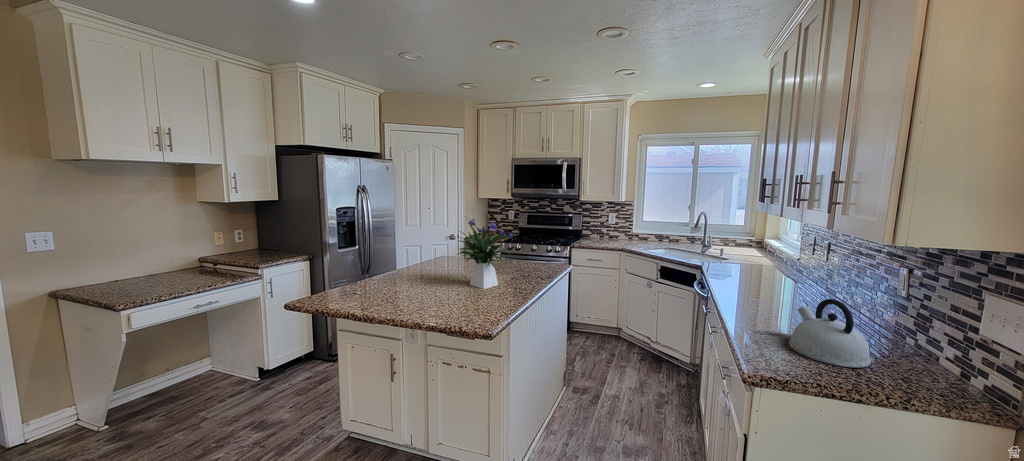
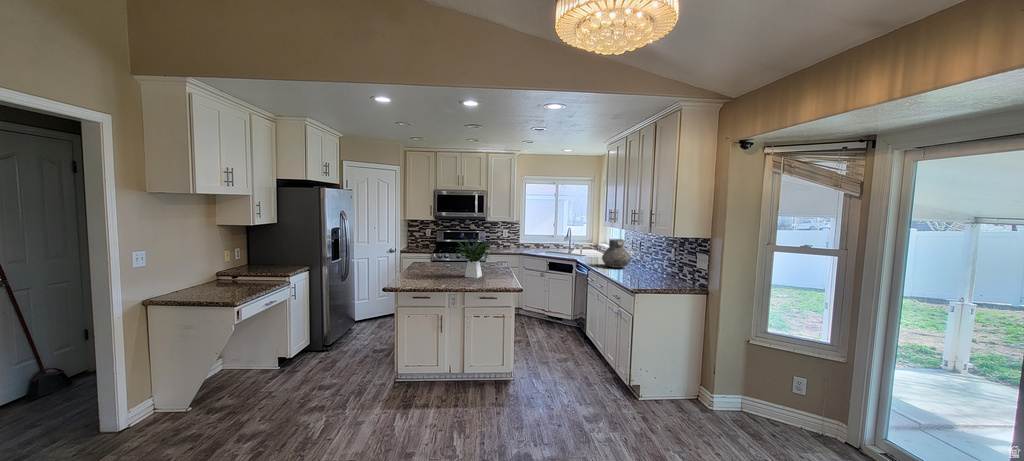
vase: none [737,237,801,294] -> present [602,239,631,268]
kettle: present [789,299,871,368] -> none [639,260,668,287]

